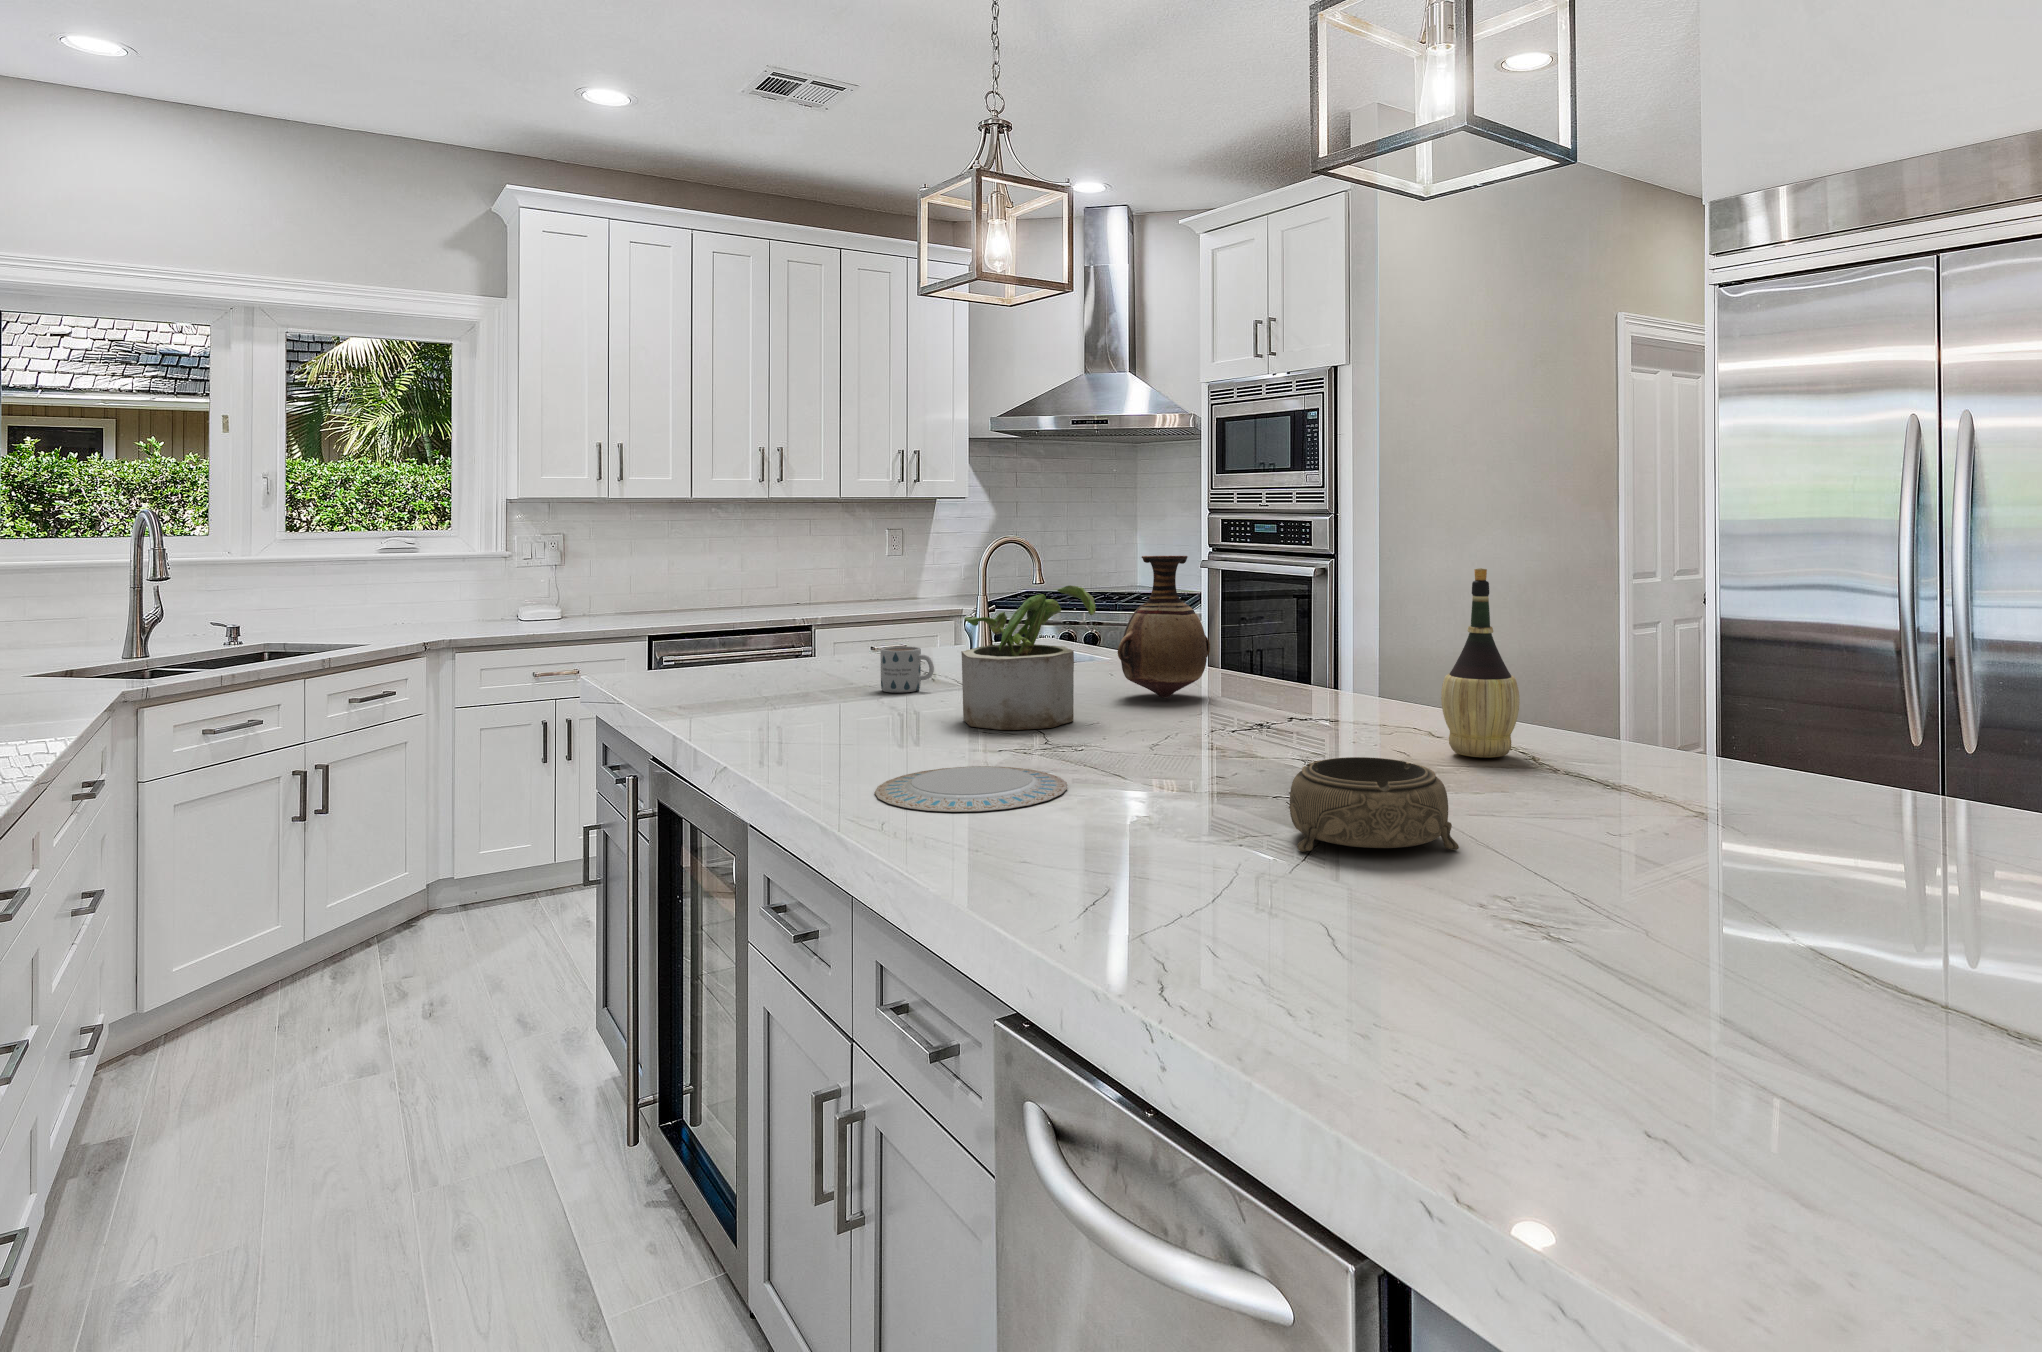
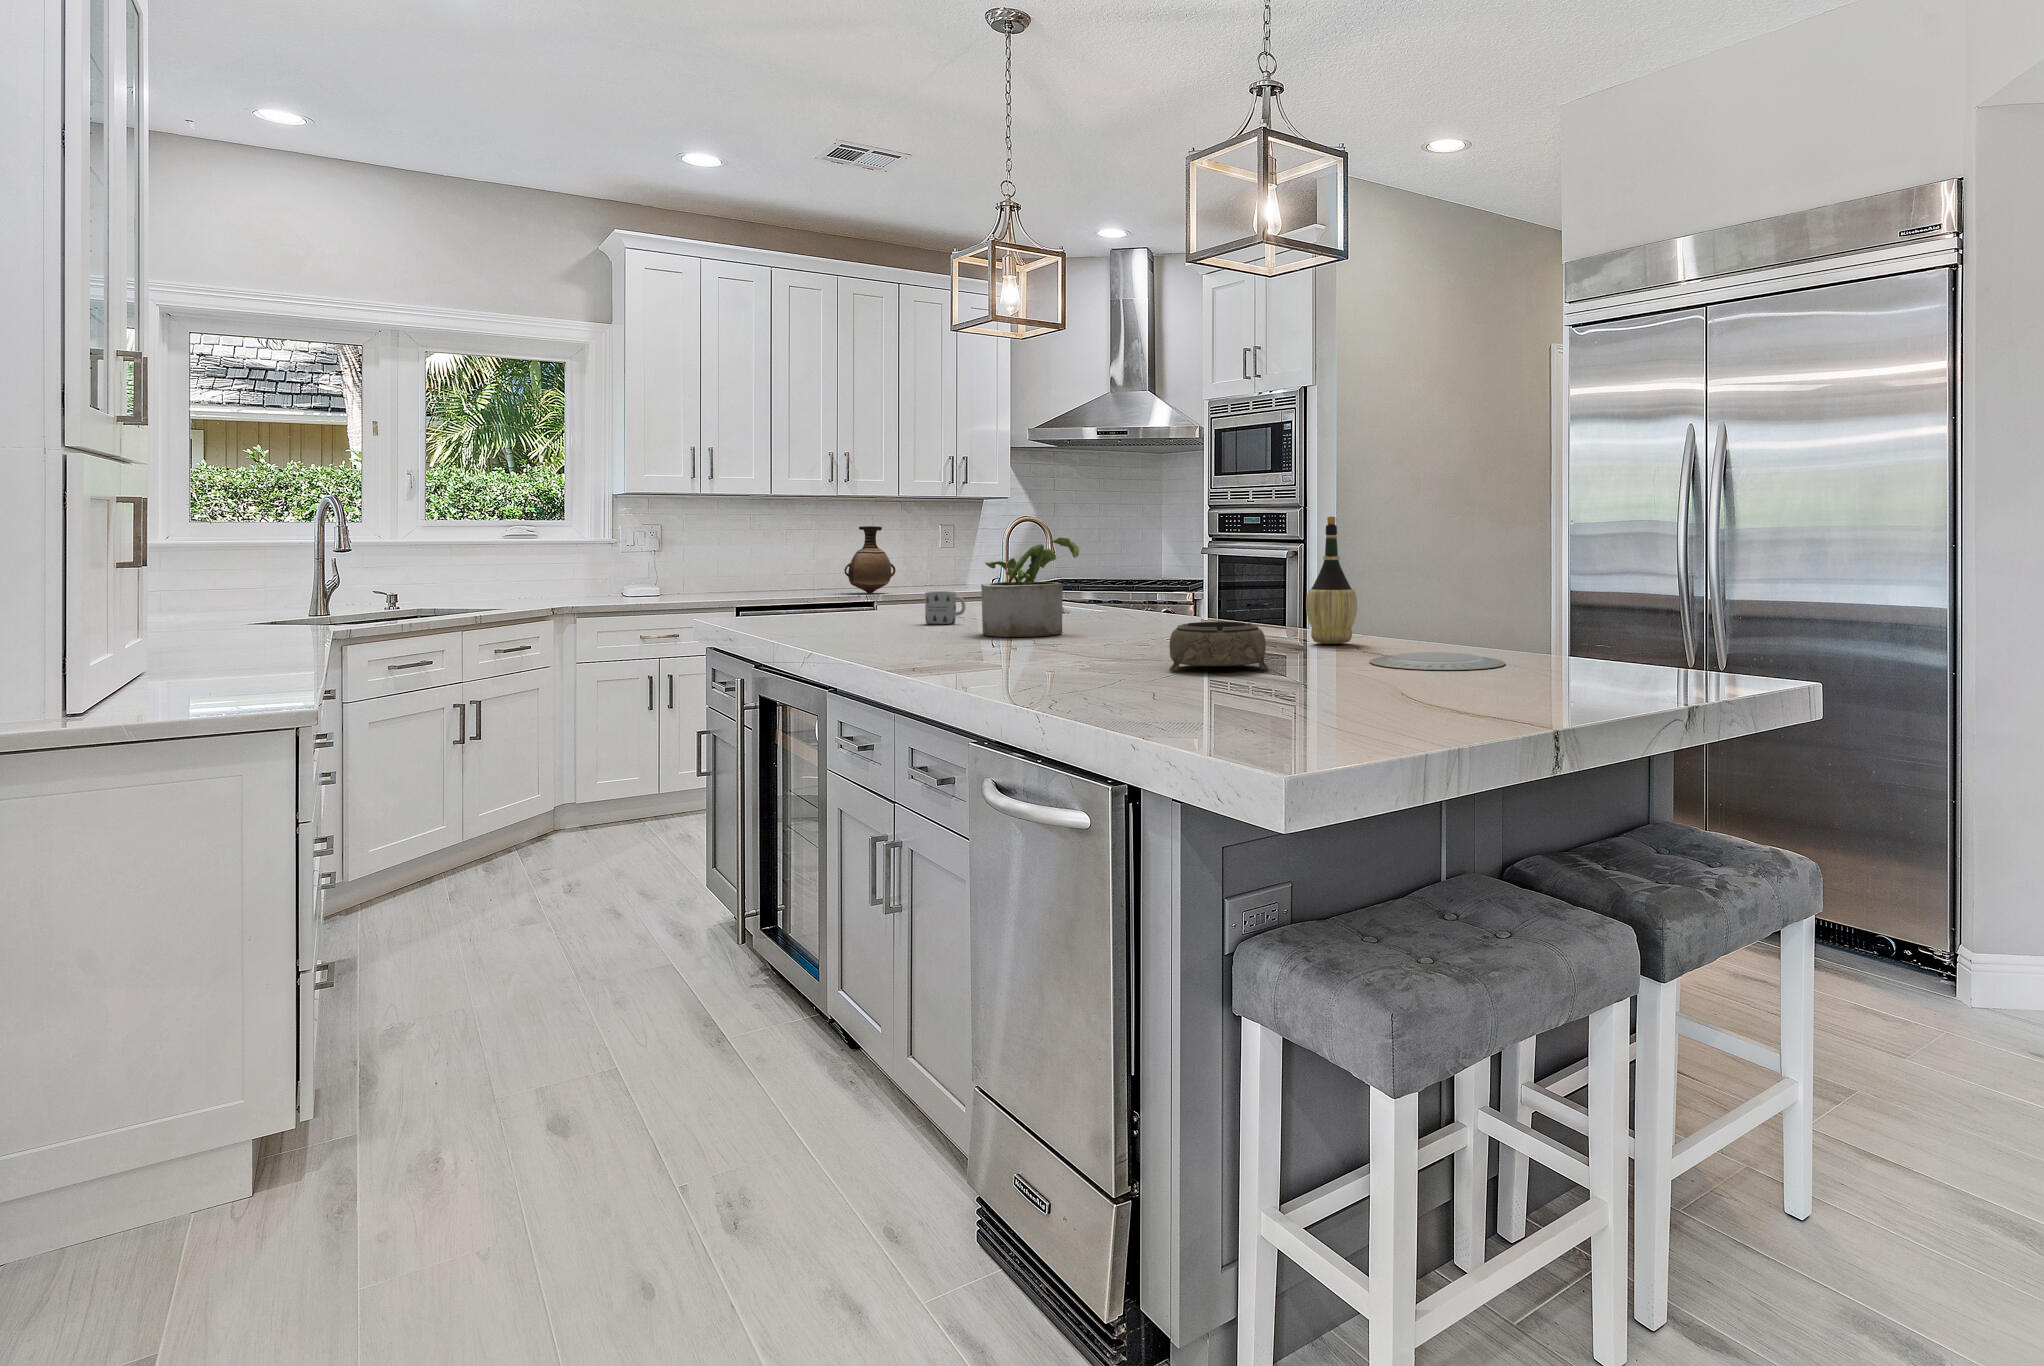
vase: present [1118,556,1210,698] -> present [845,526,896,593]
plate: present [875,766,1067,812] -> present [1370,652,1505,670]

